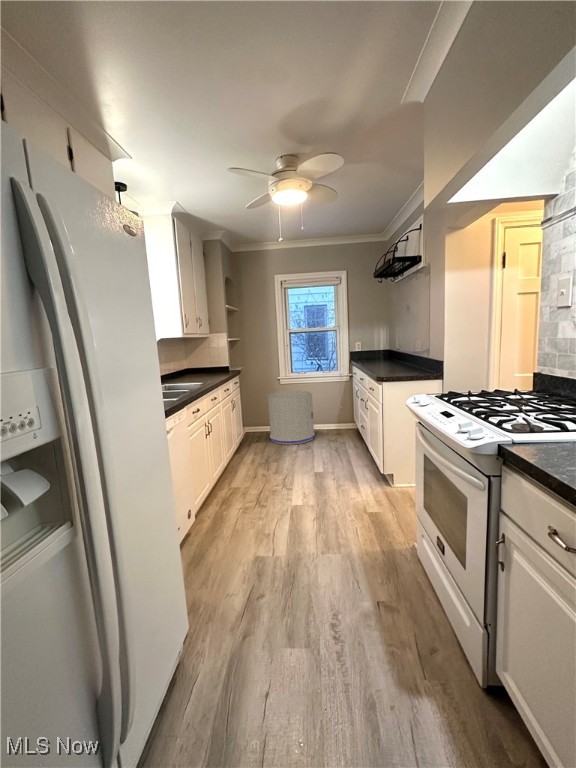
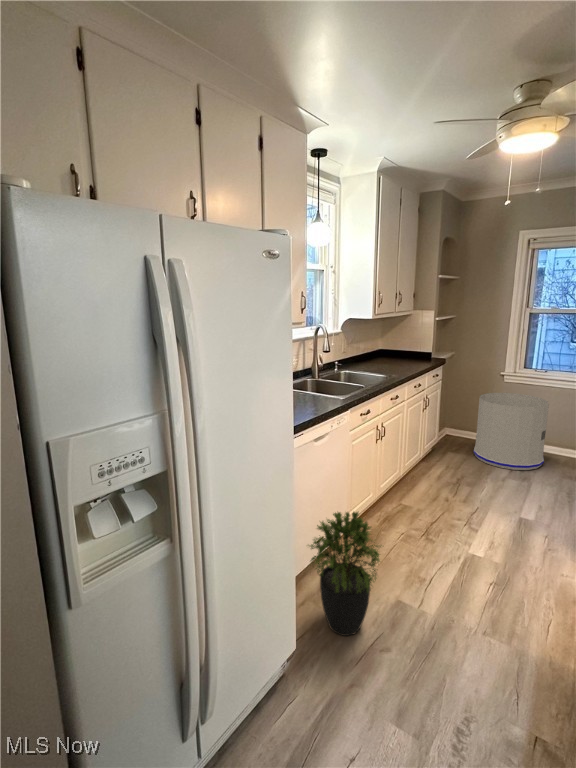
potted plant: none [170,484,246,607] -> present [310,512,382,636]

